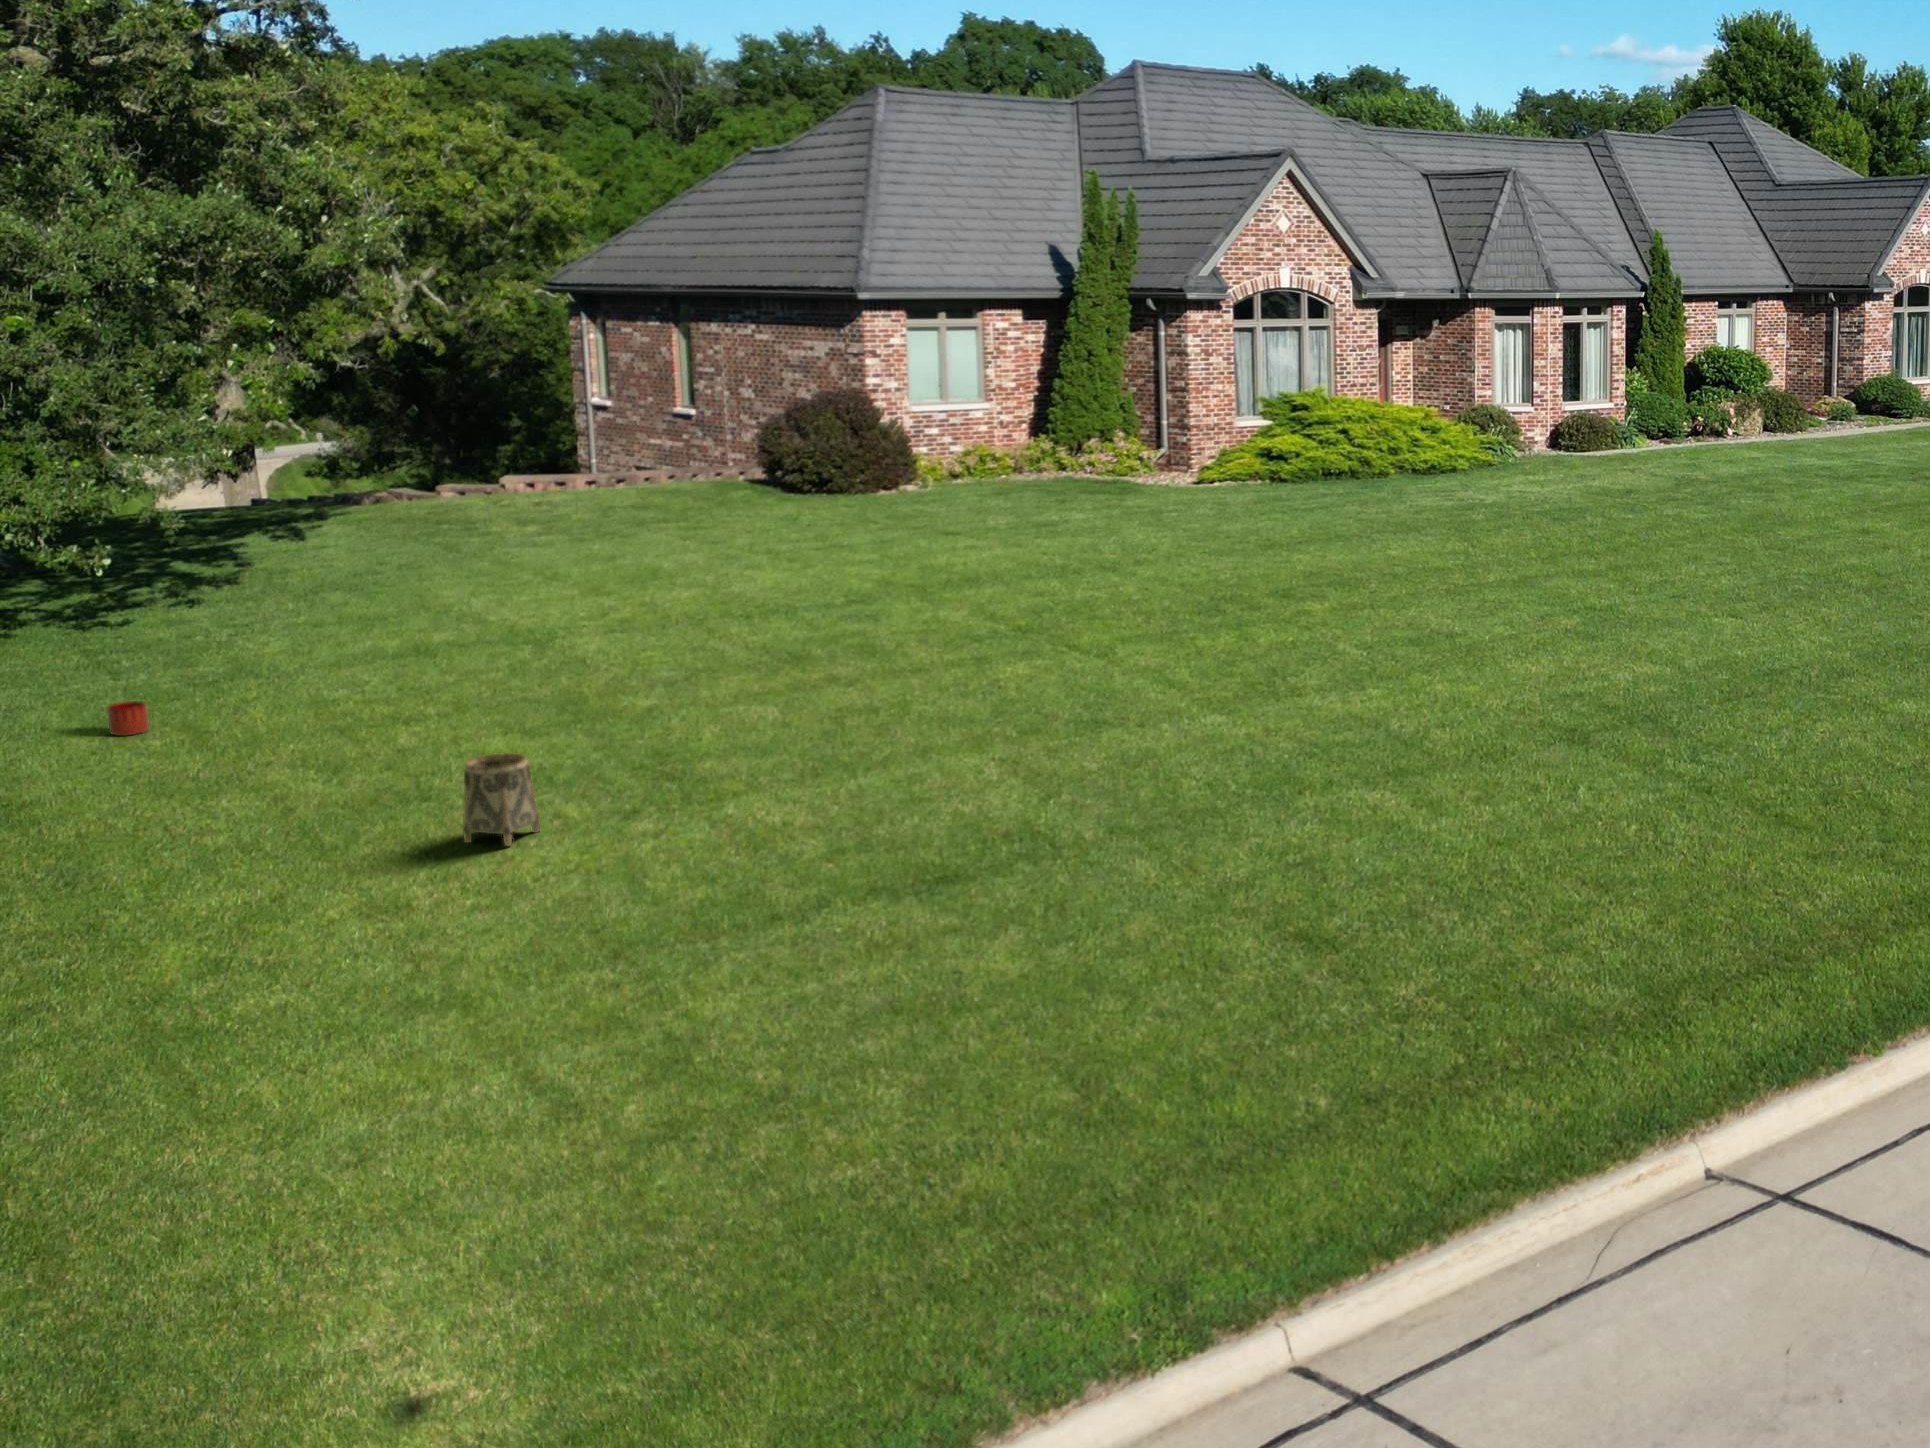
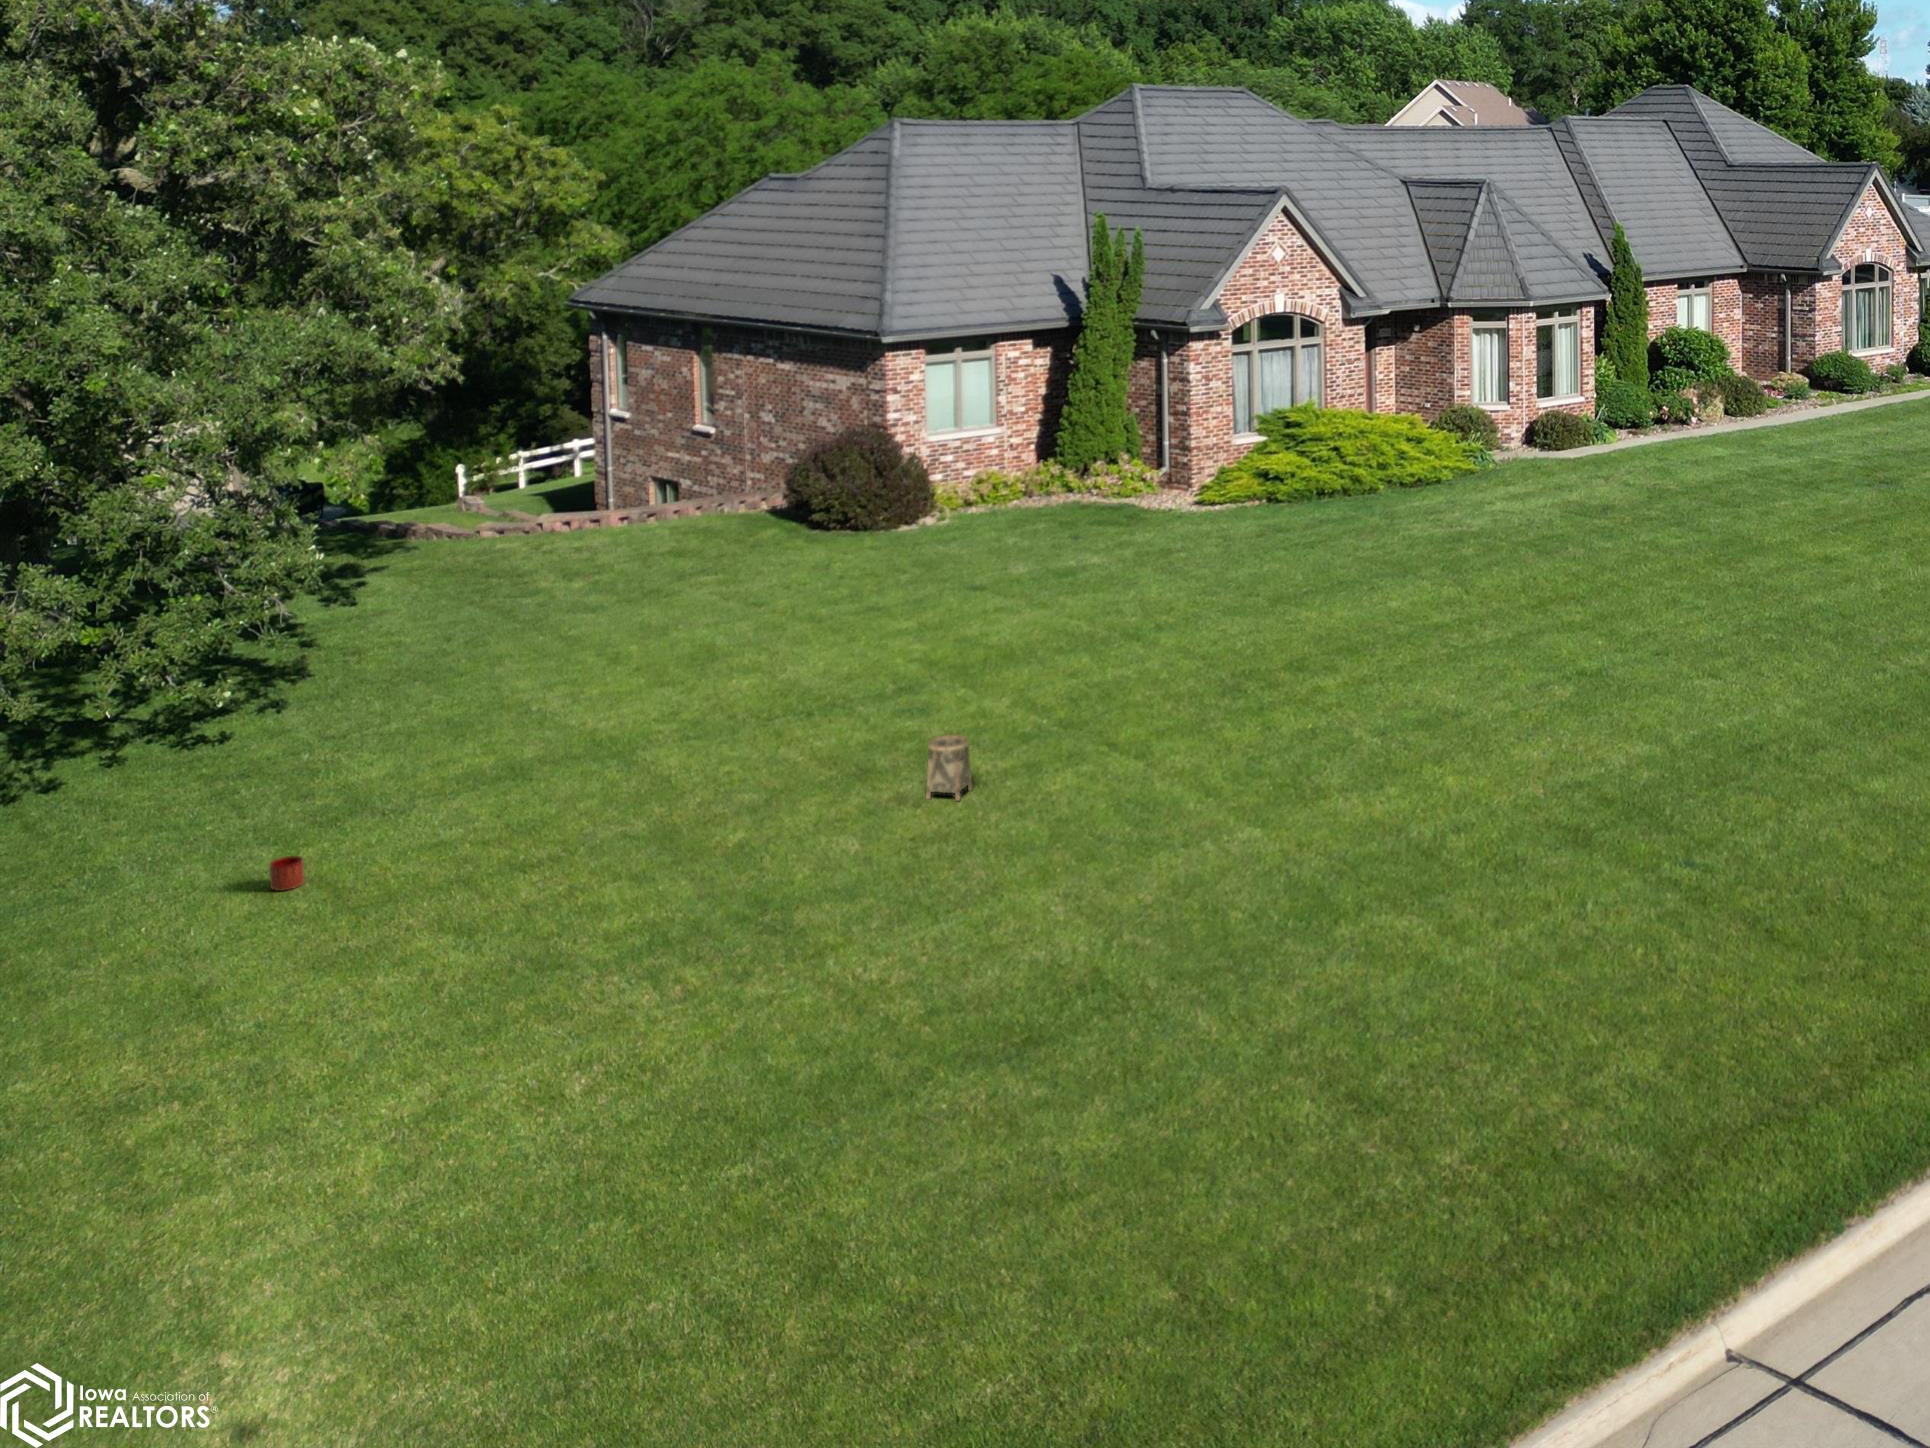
basket: present [463,753,540,845] -> present [926,735,973,801]

